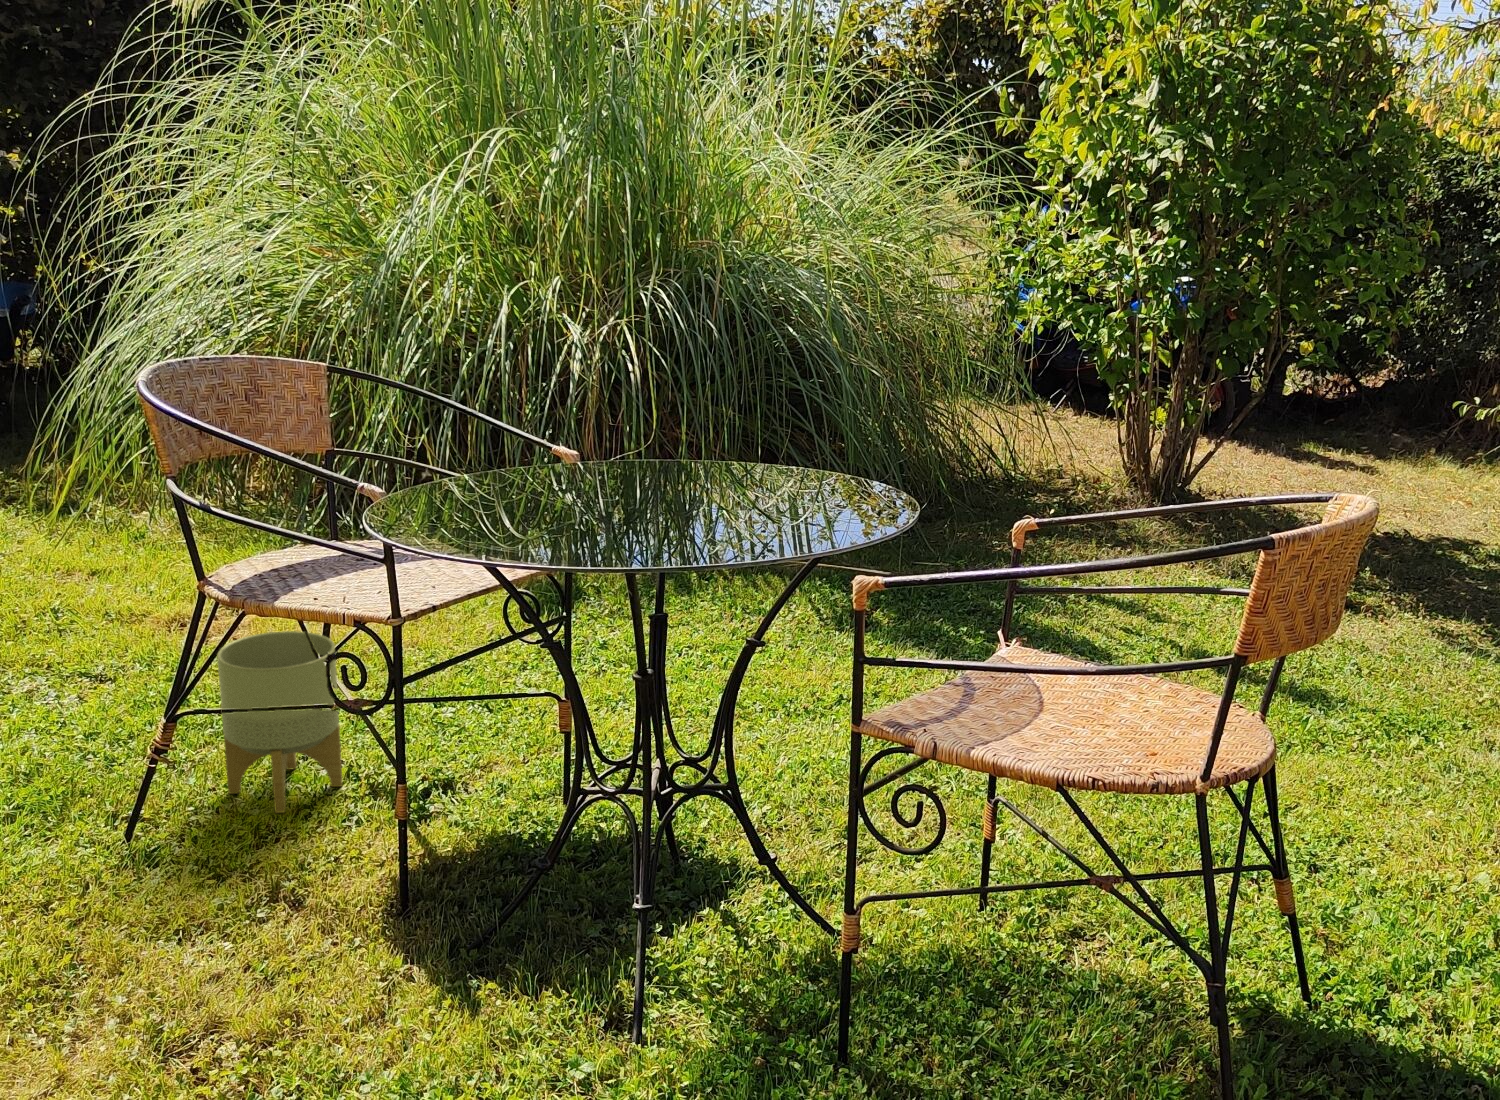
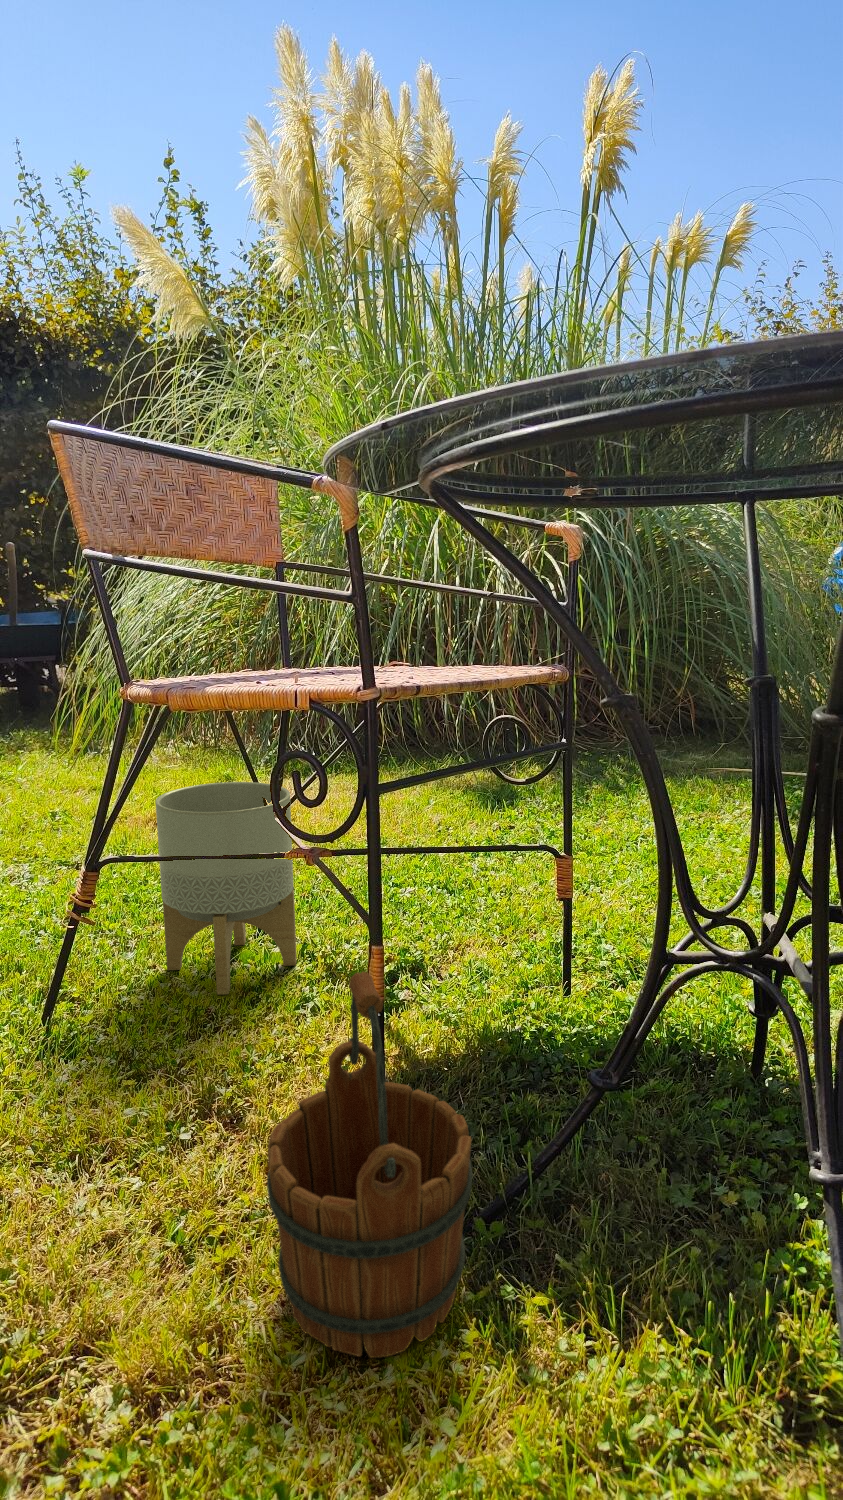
wooden bucket: none [324,802,451,1018] -> present [267,972,472,1358]

